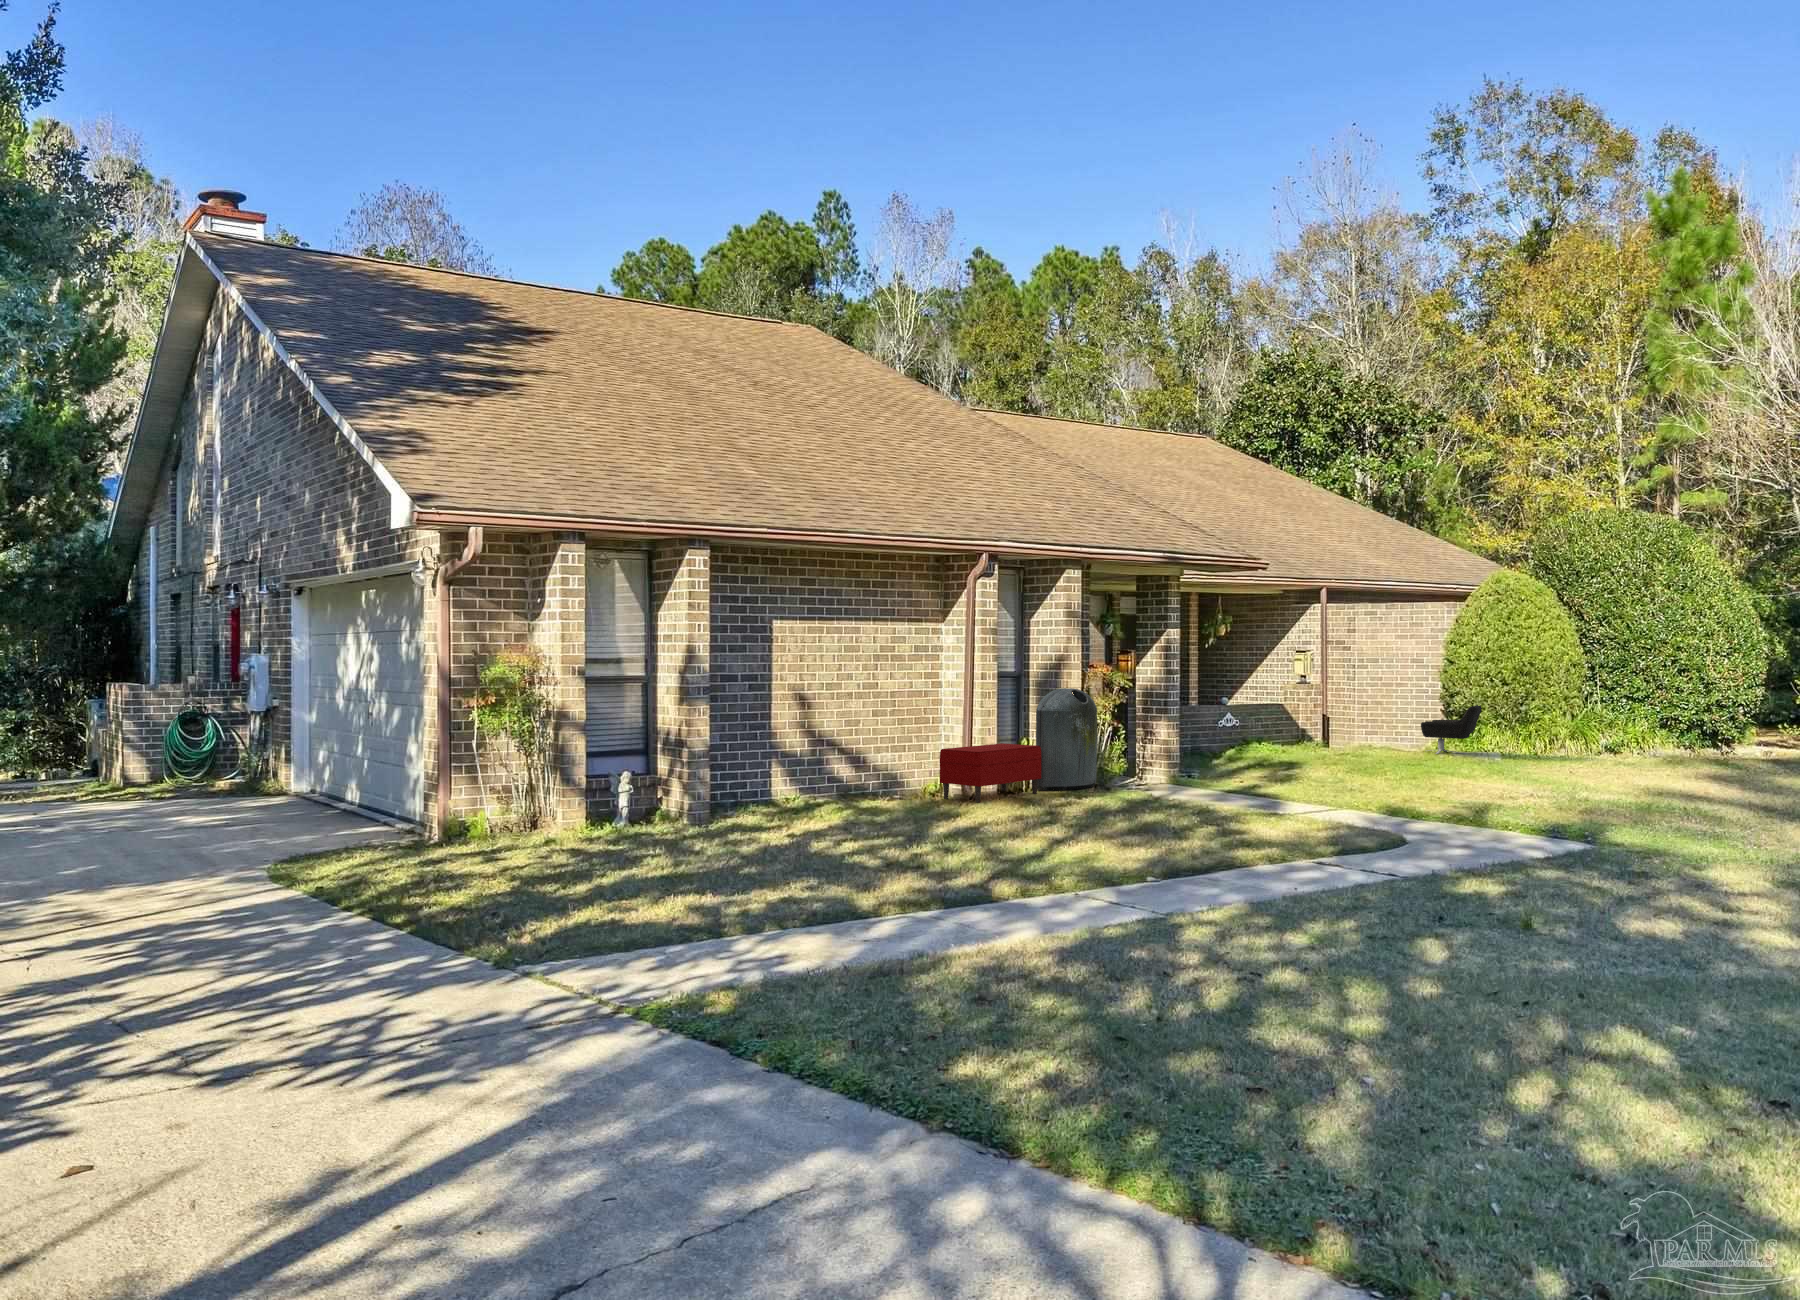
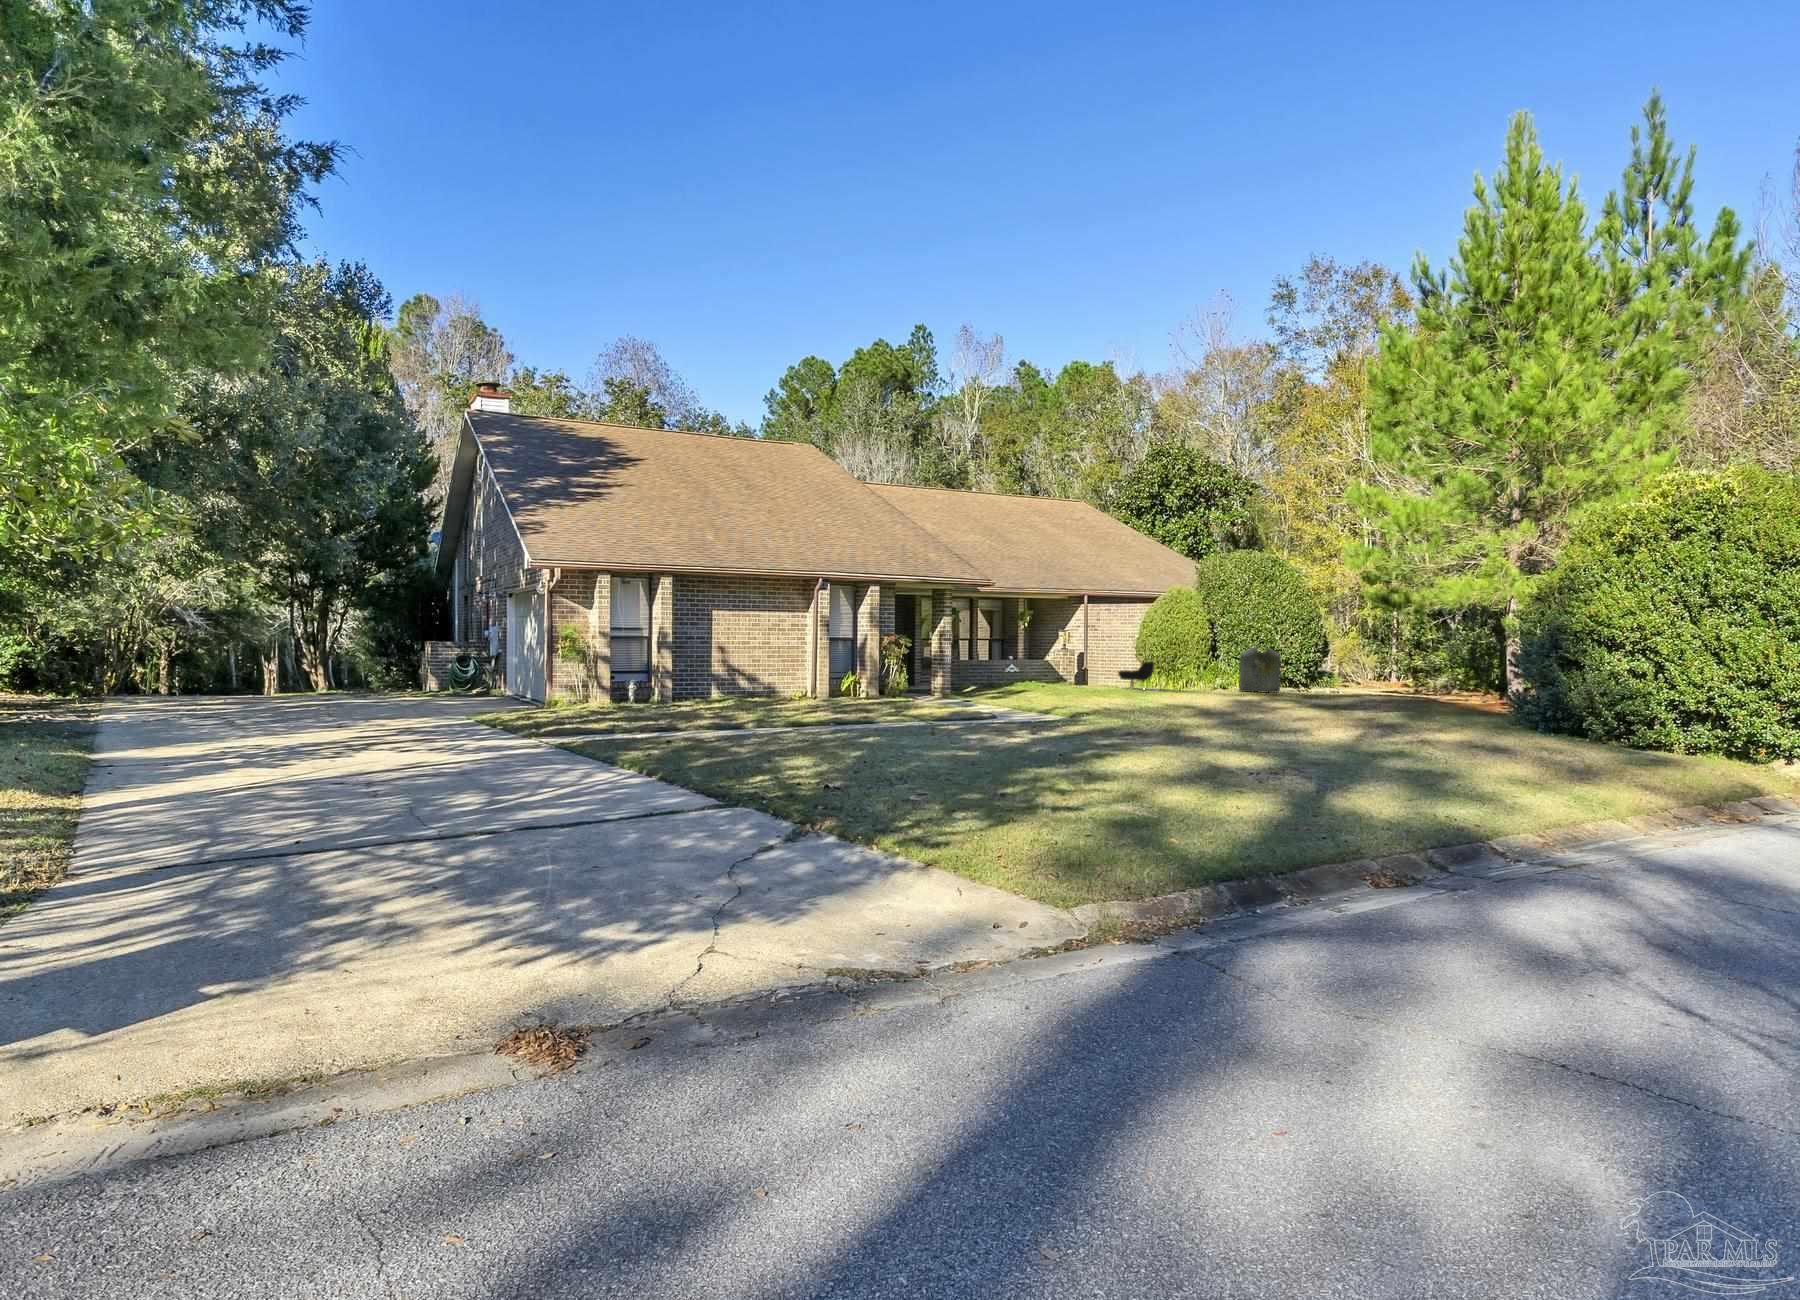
trash can: present [1036,688,1097,791] -> present [1239,646,1281,693]
bench: present [939,743,1041,802] -> none [797,674,854,701]

